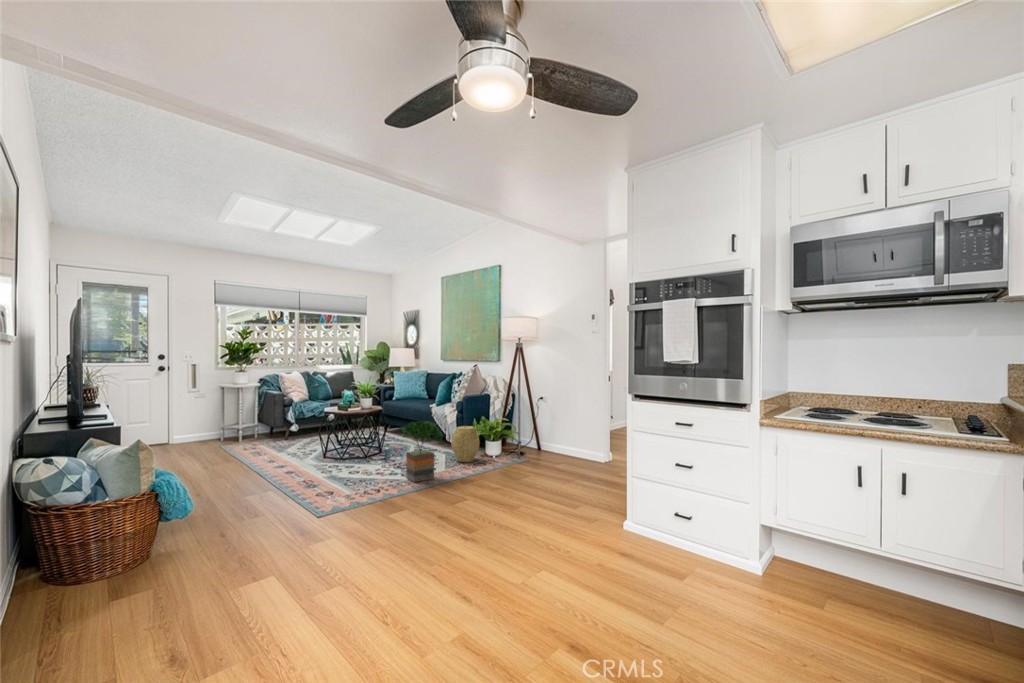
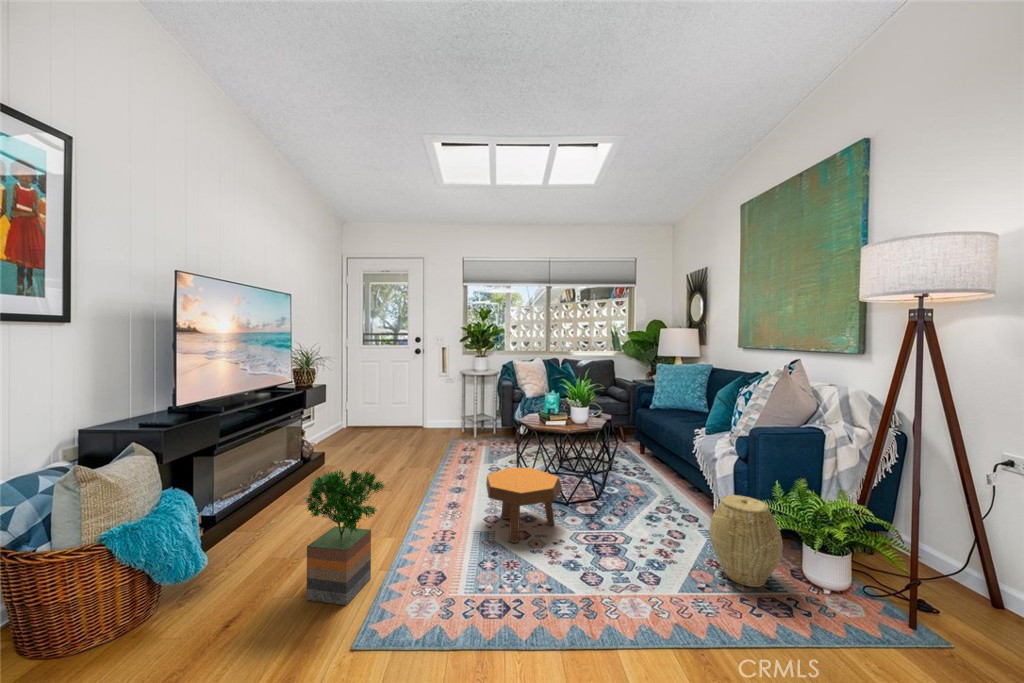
potted tree: present [402,421,442,482] -> present [305,470,384,605]
footstool: none [322,439,375,476] -> present [486,468,562,543]

